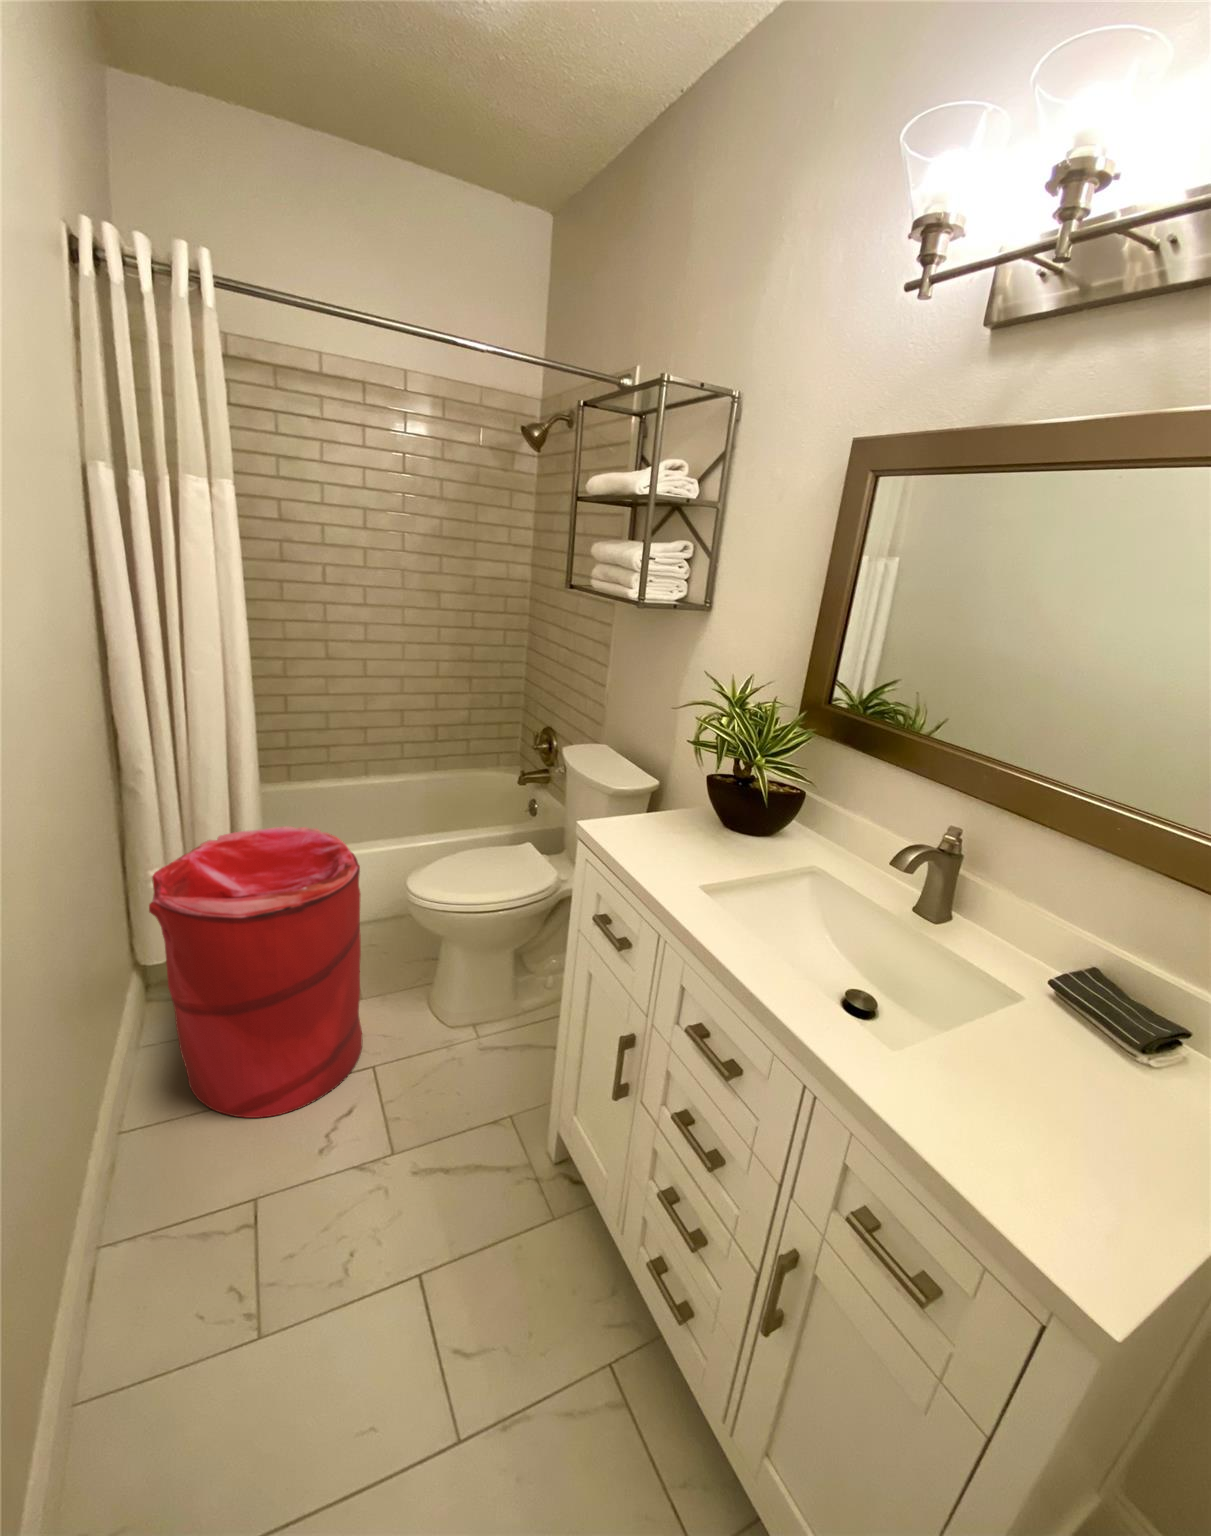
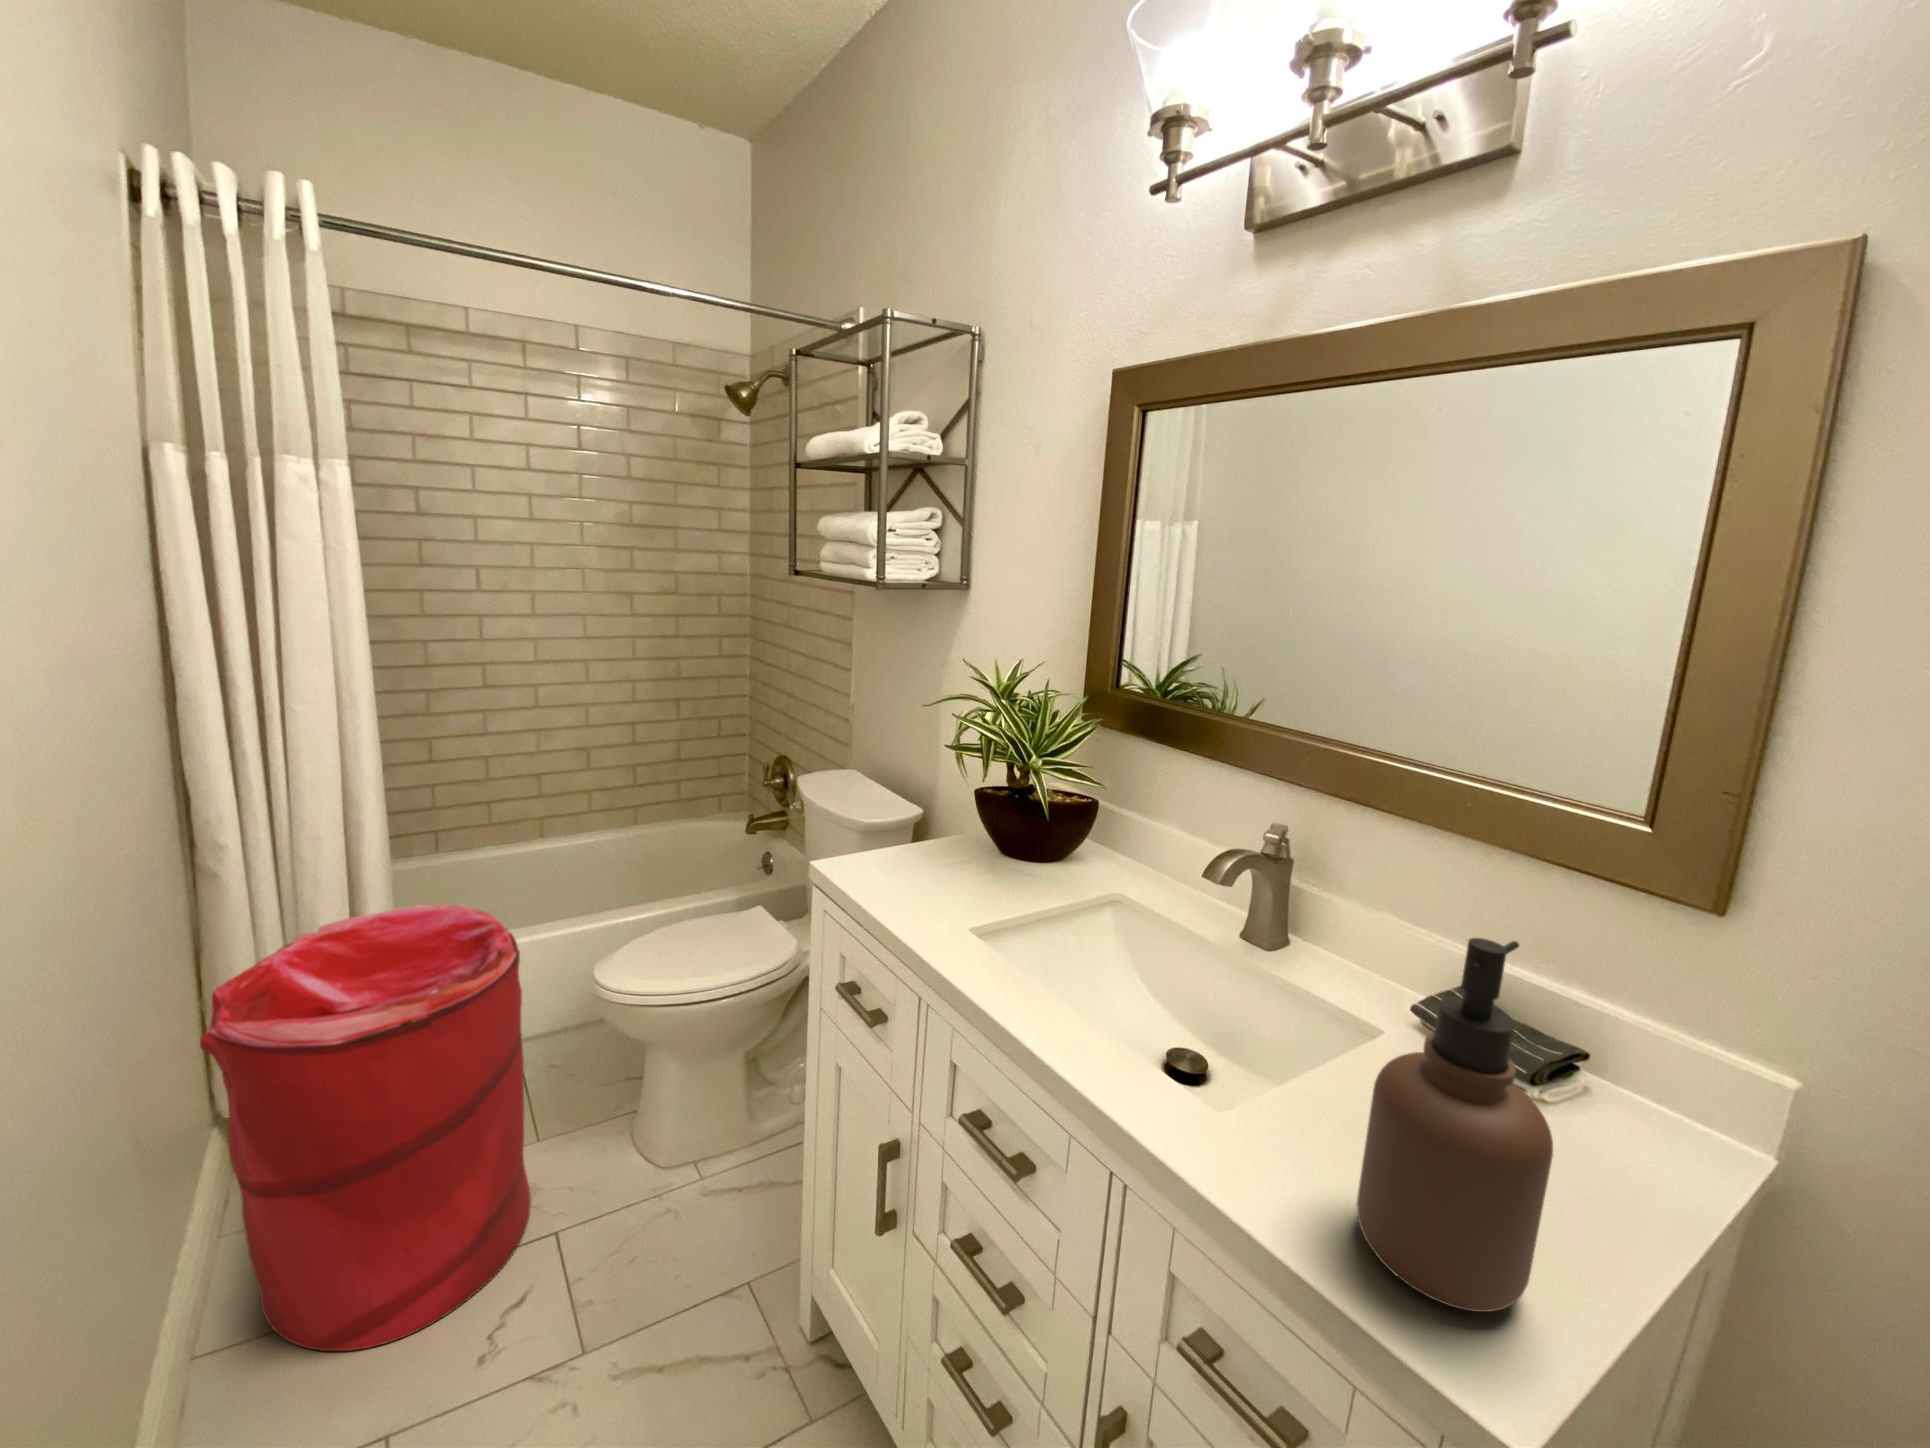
soap dispenser: none [964,910,1110,1150] -> present [1357,938,1553,1312]

